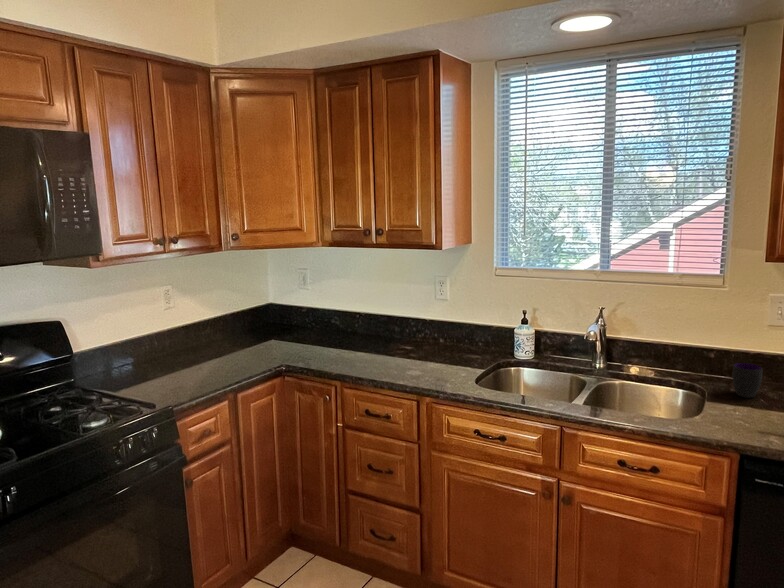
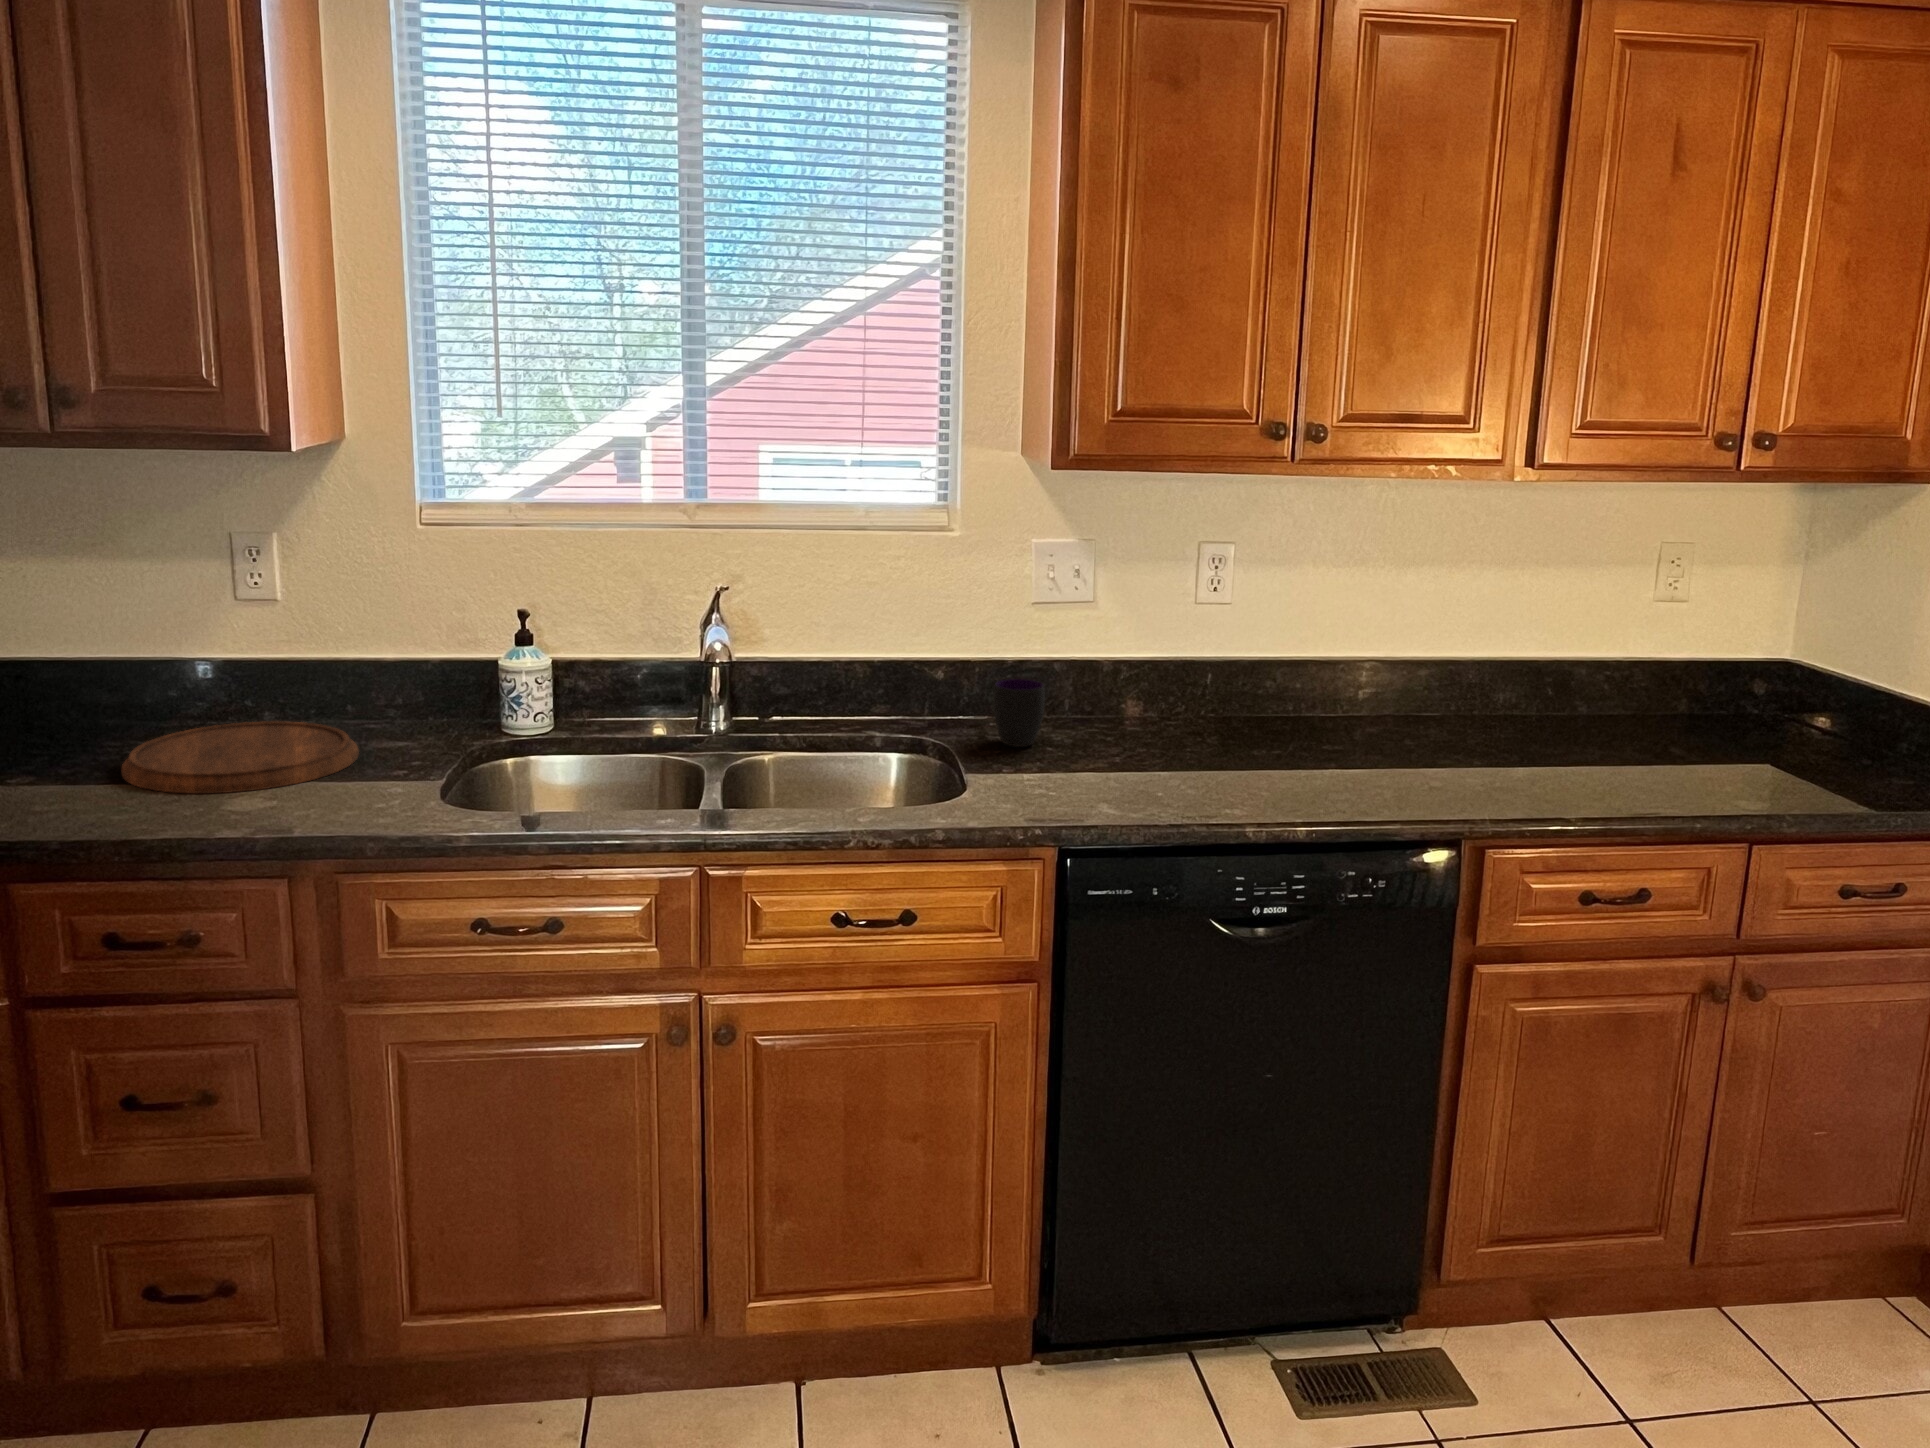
cutting board: none [388,342,462,367] -> present [122,721,359,794]

